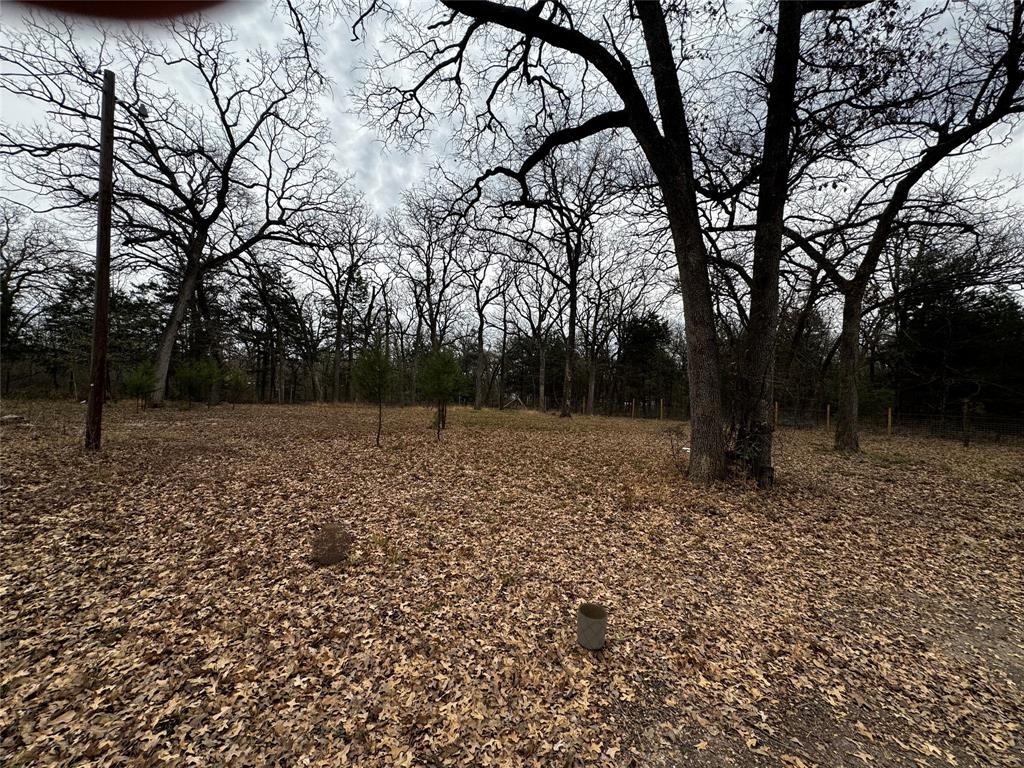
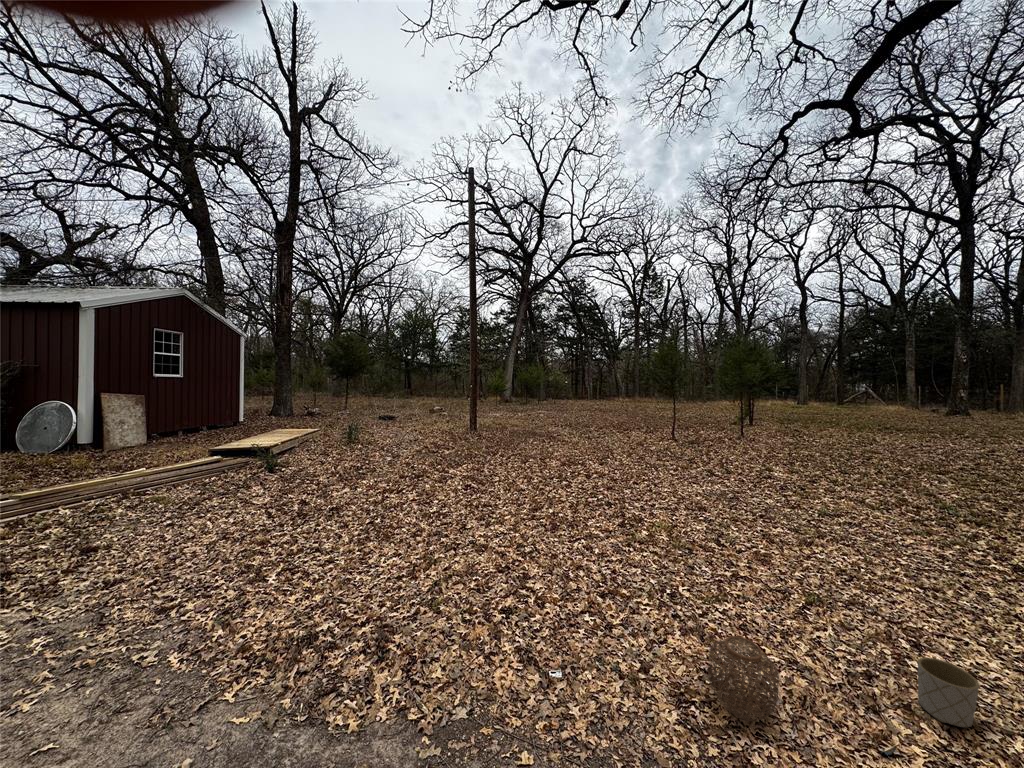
woven basket: present [313,523,350,564] -> present [708,636,779,721]

